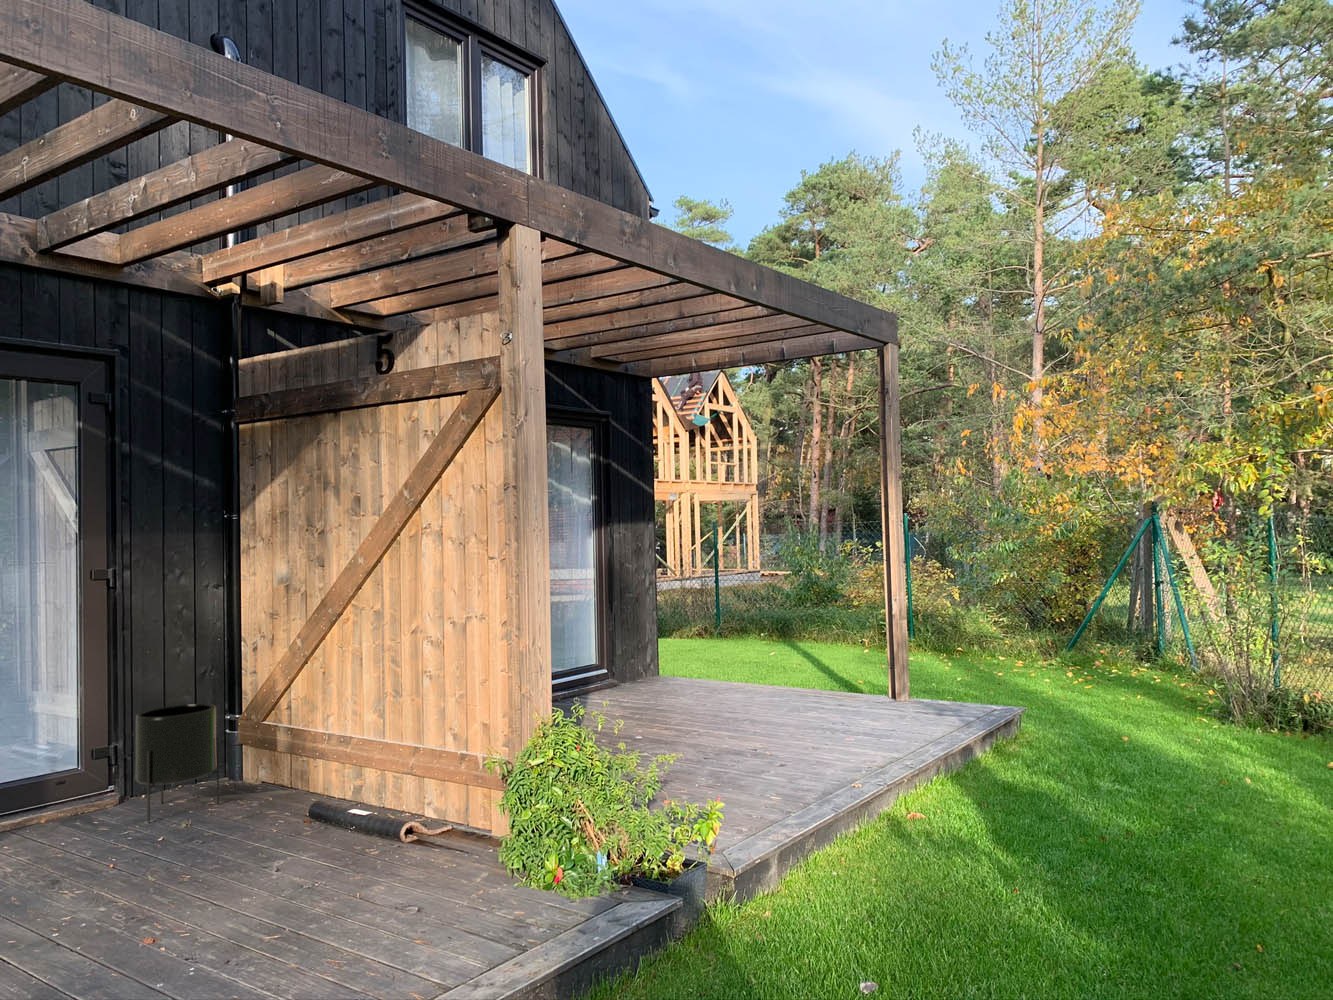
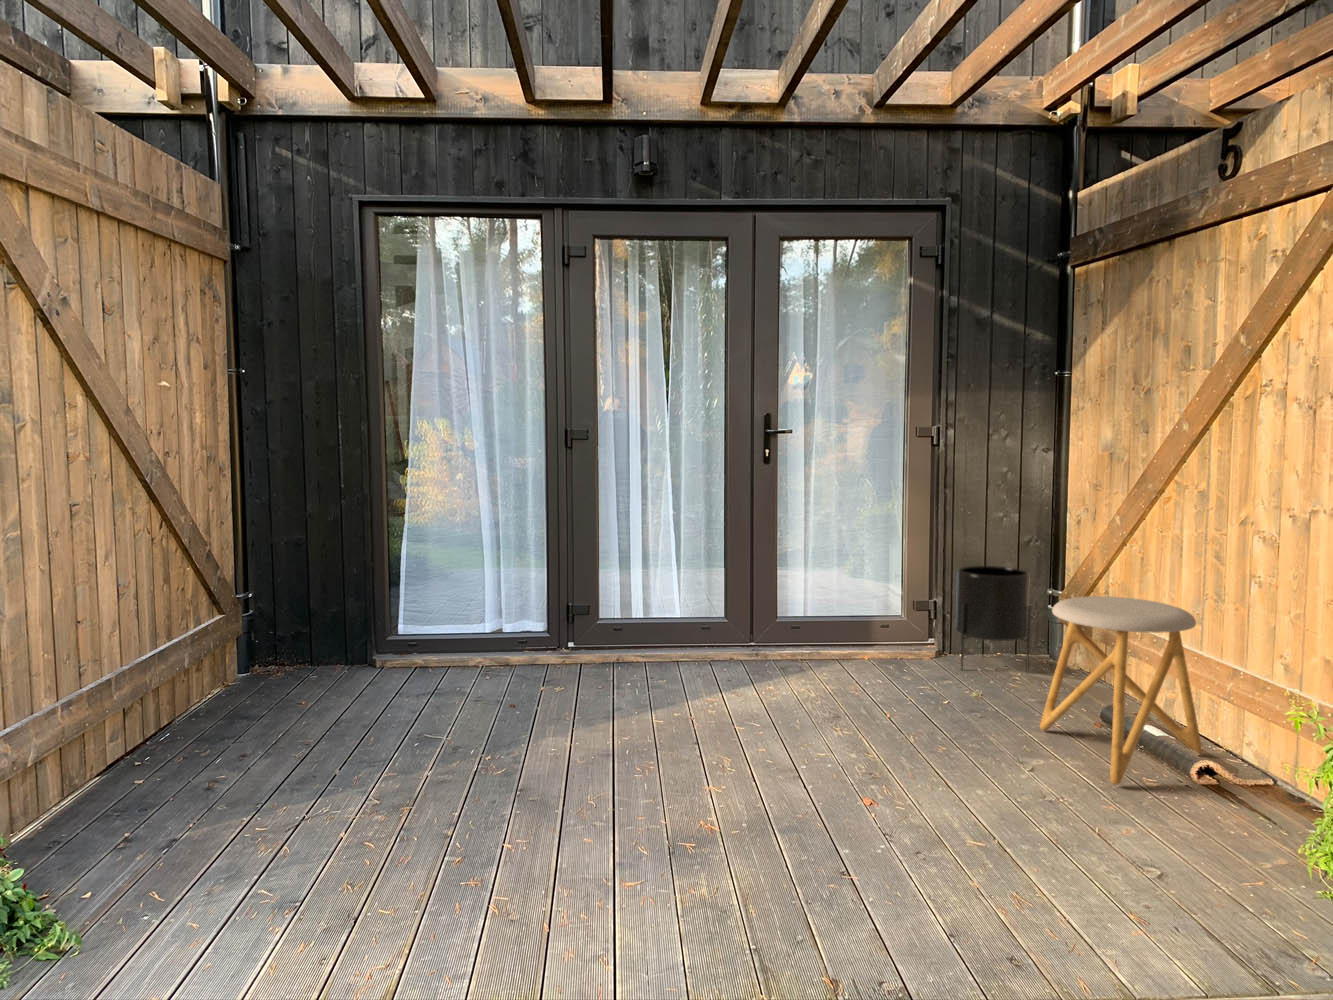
stool: none [265,706,400,870] -> present [1040,596,1202,785]

